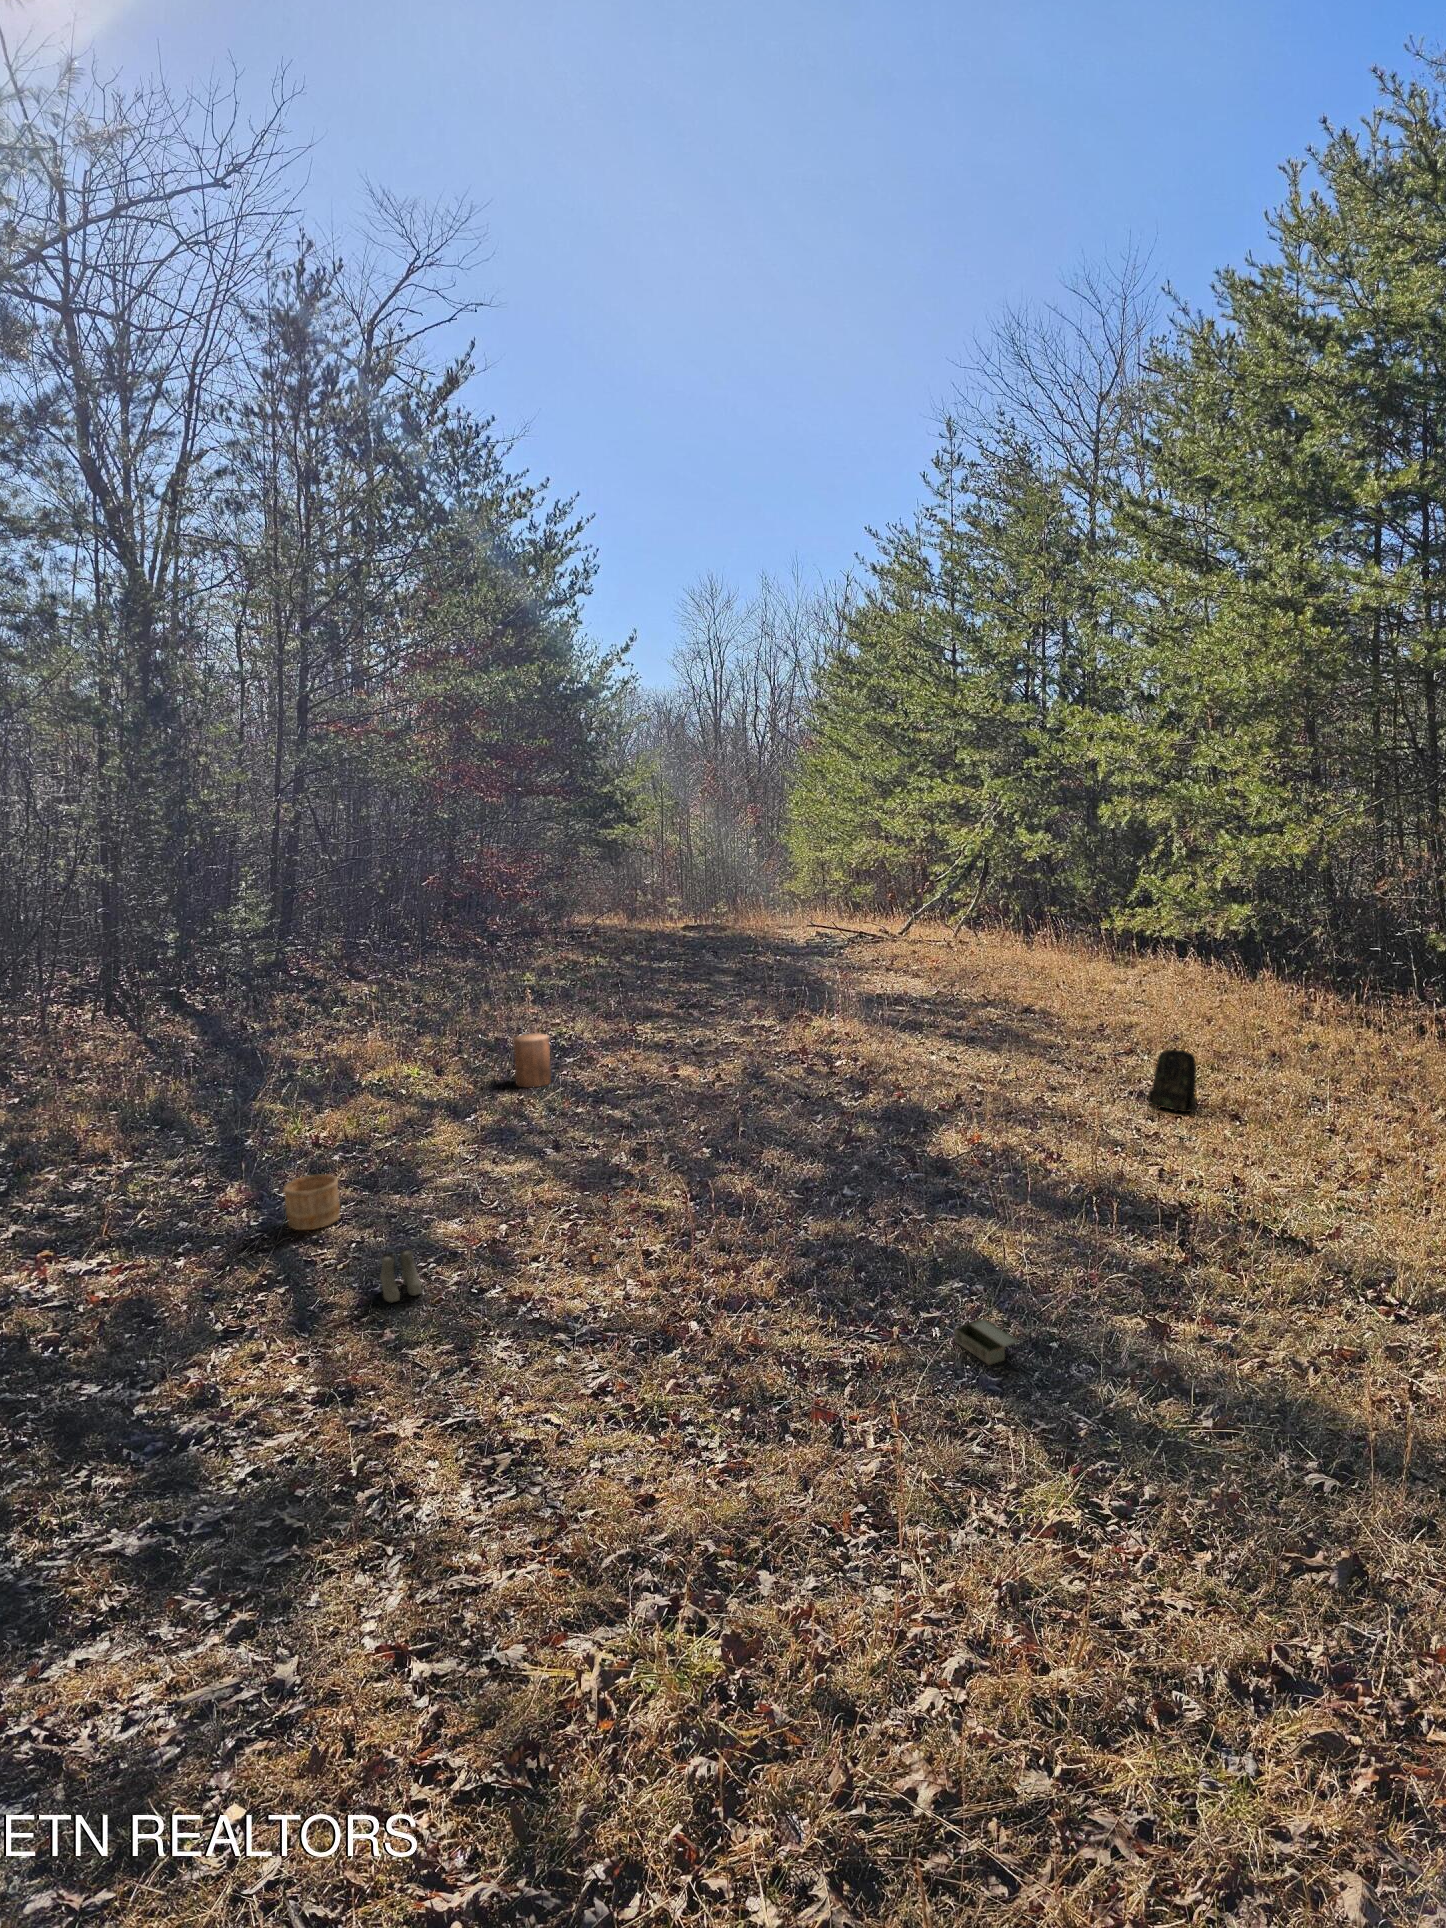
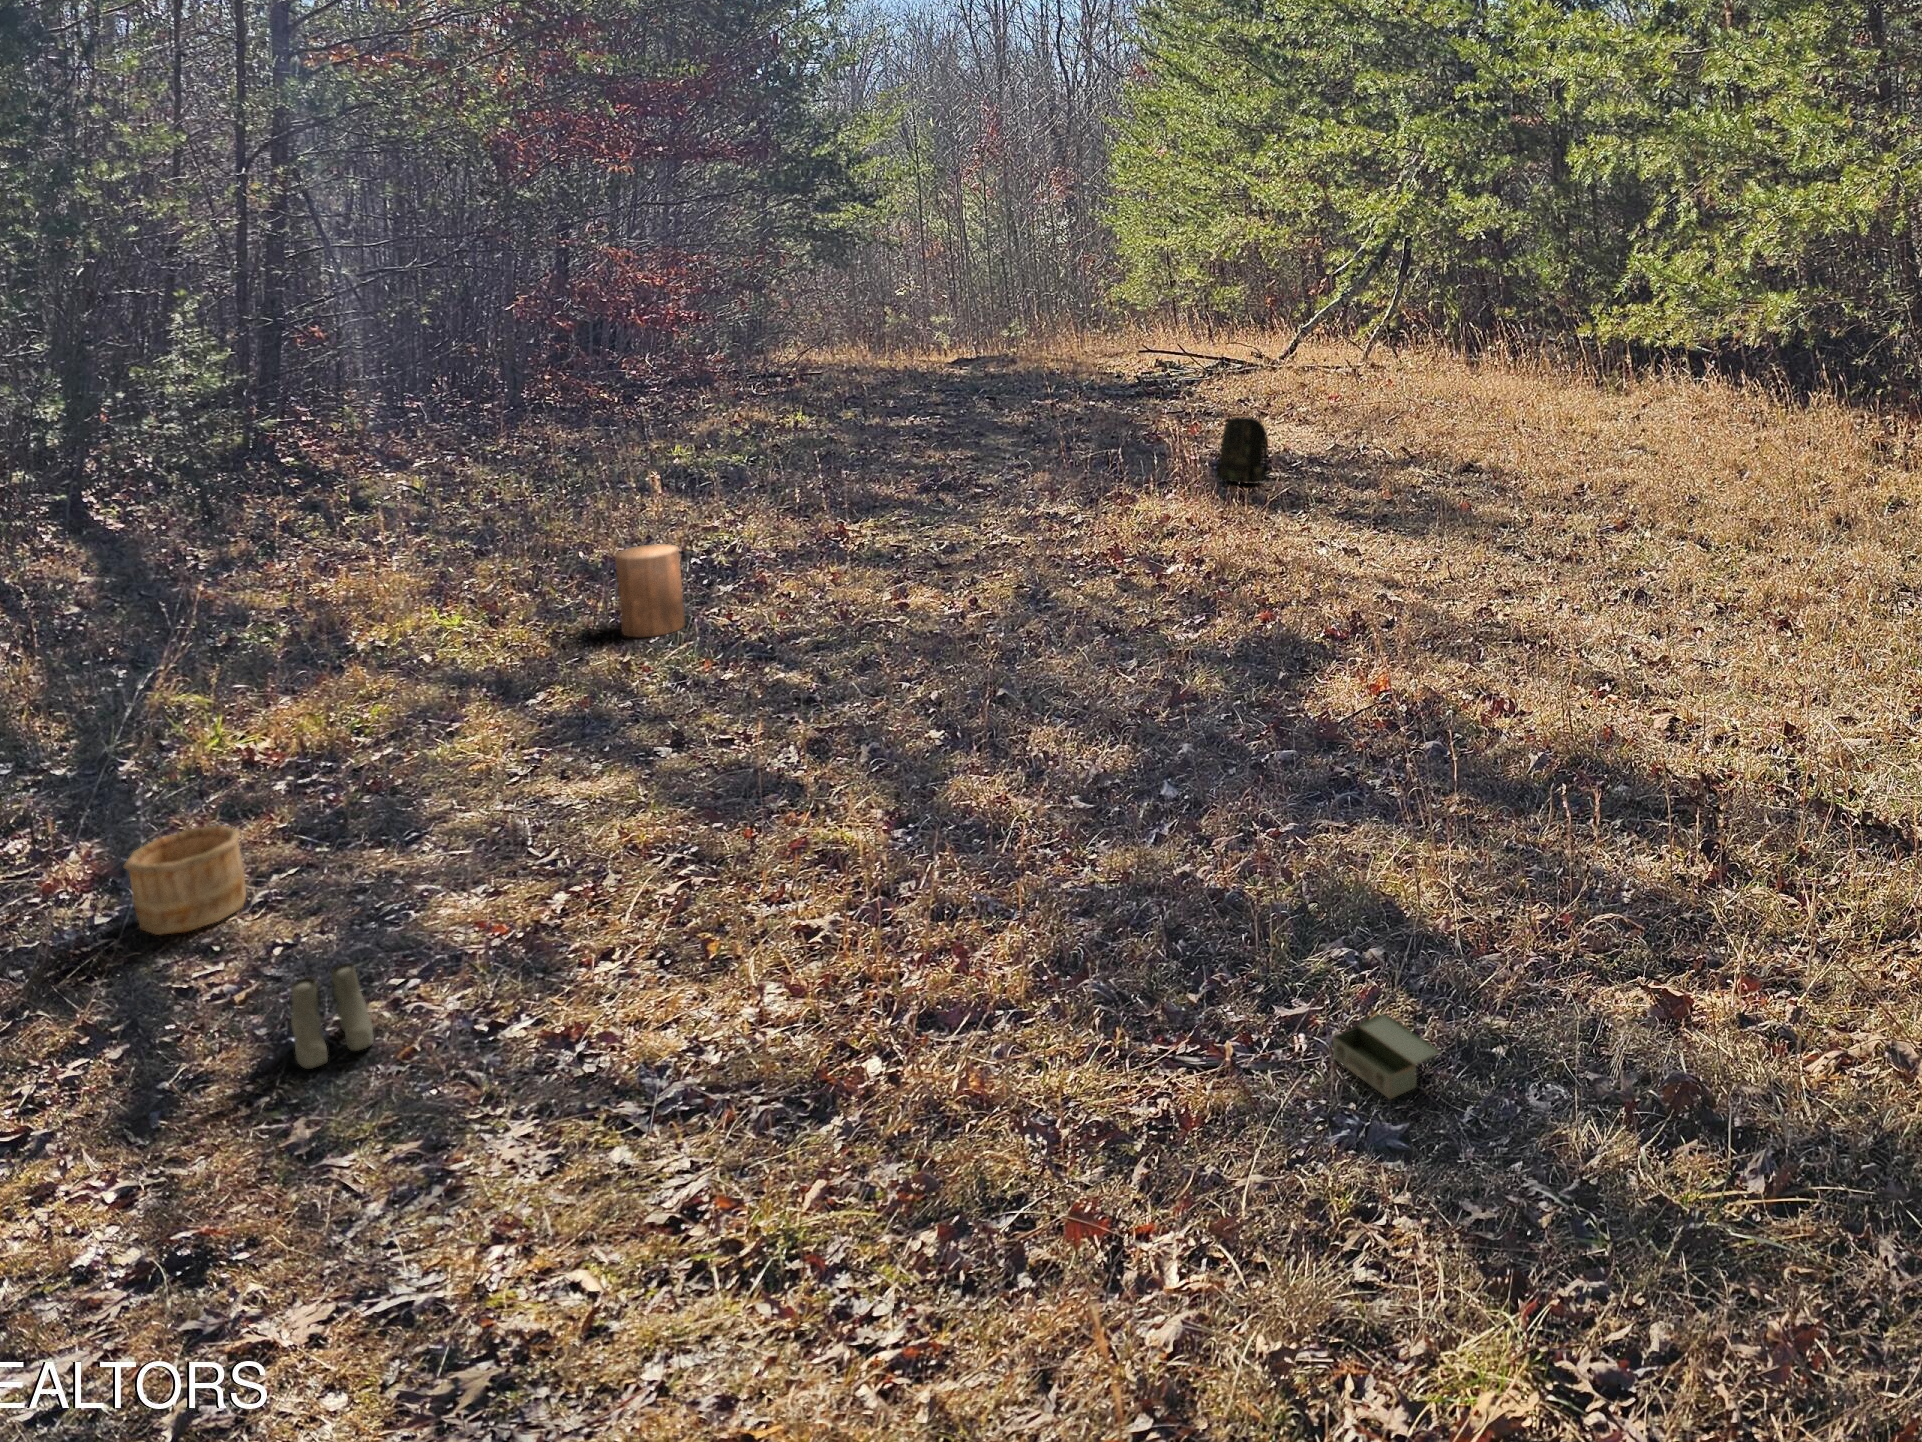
backpack: present [1148,1050,1197,1112] -> present [1216,417,1269,484]

